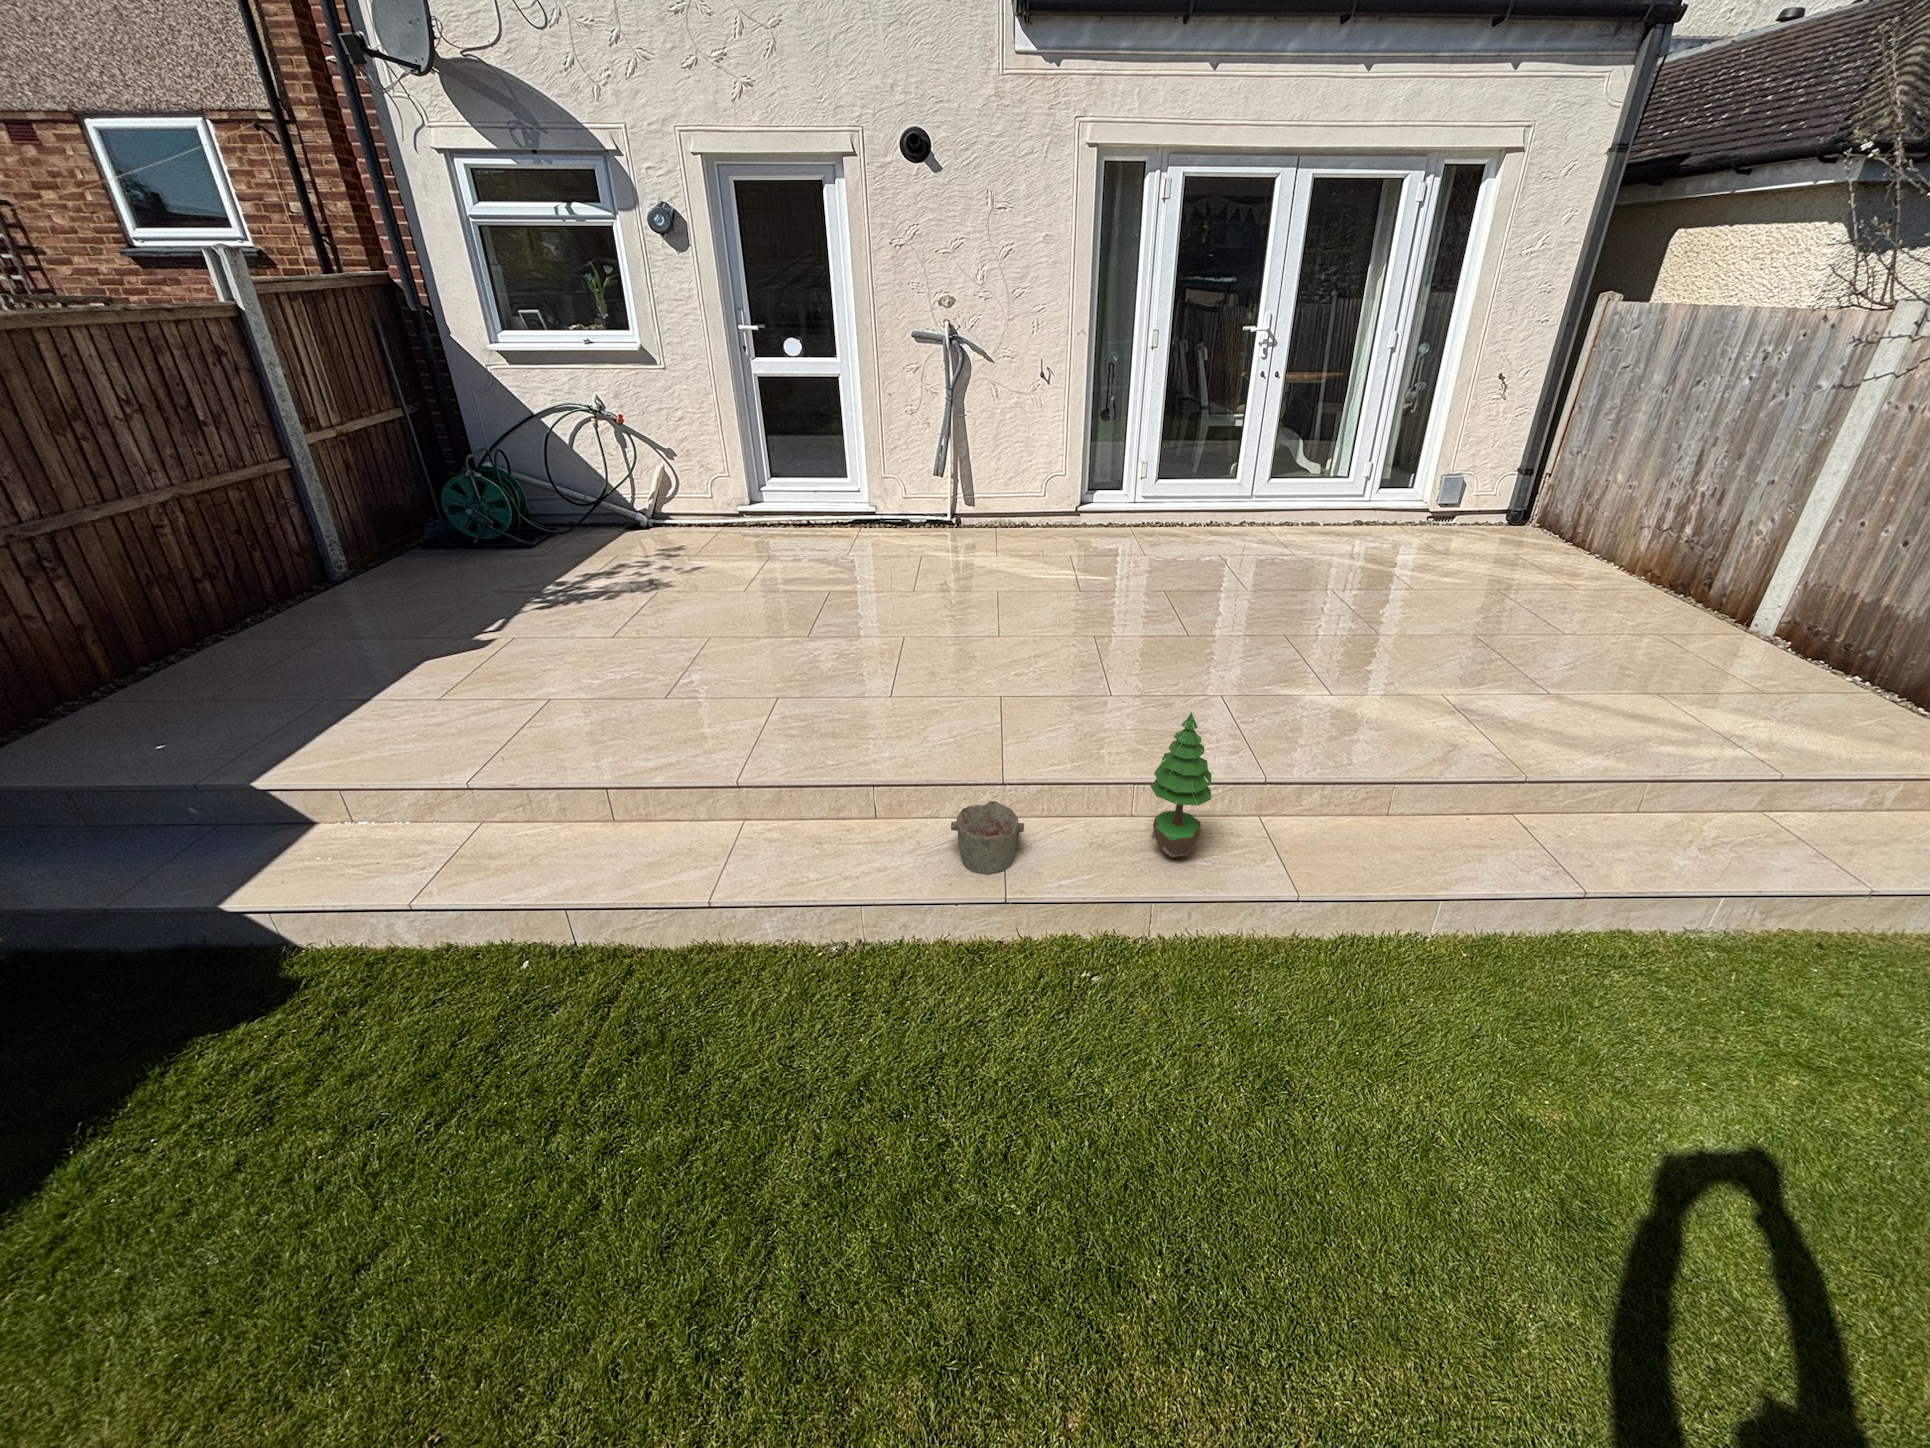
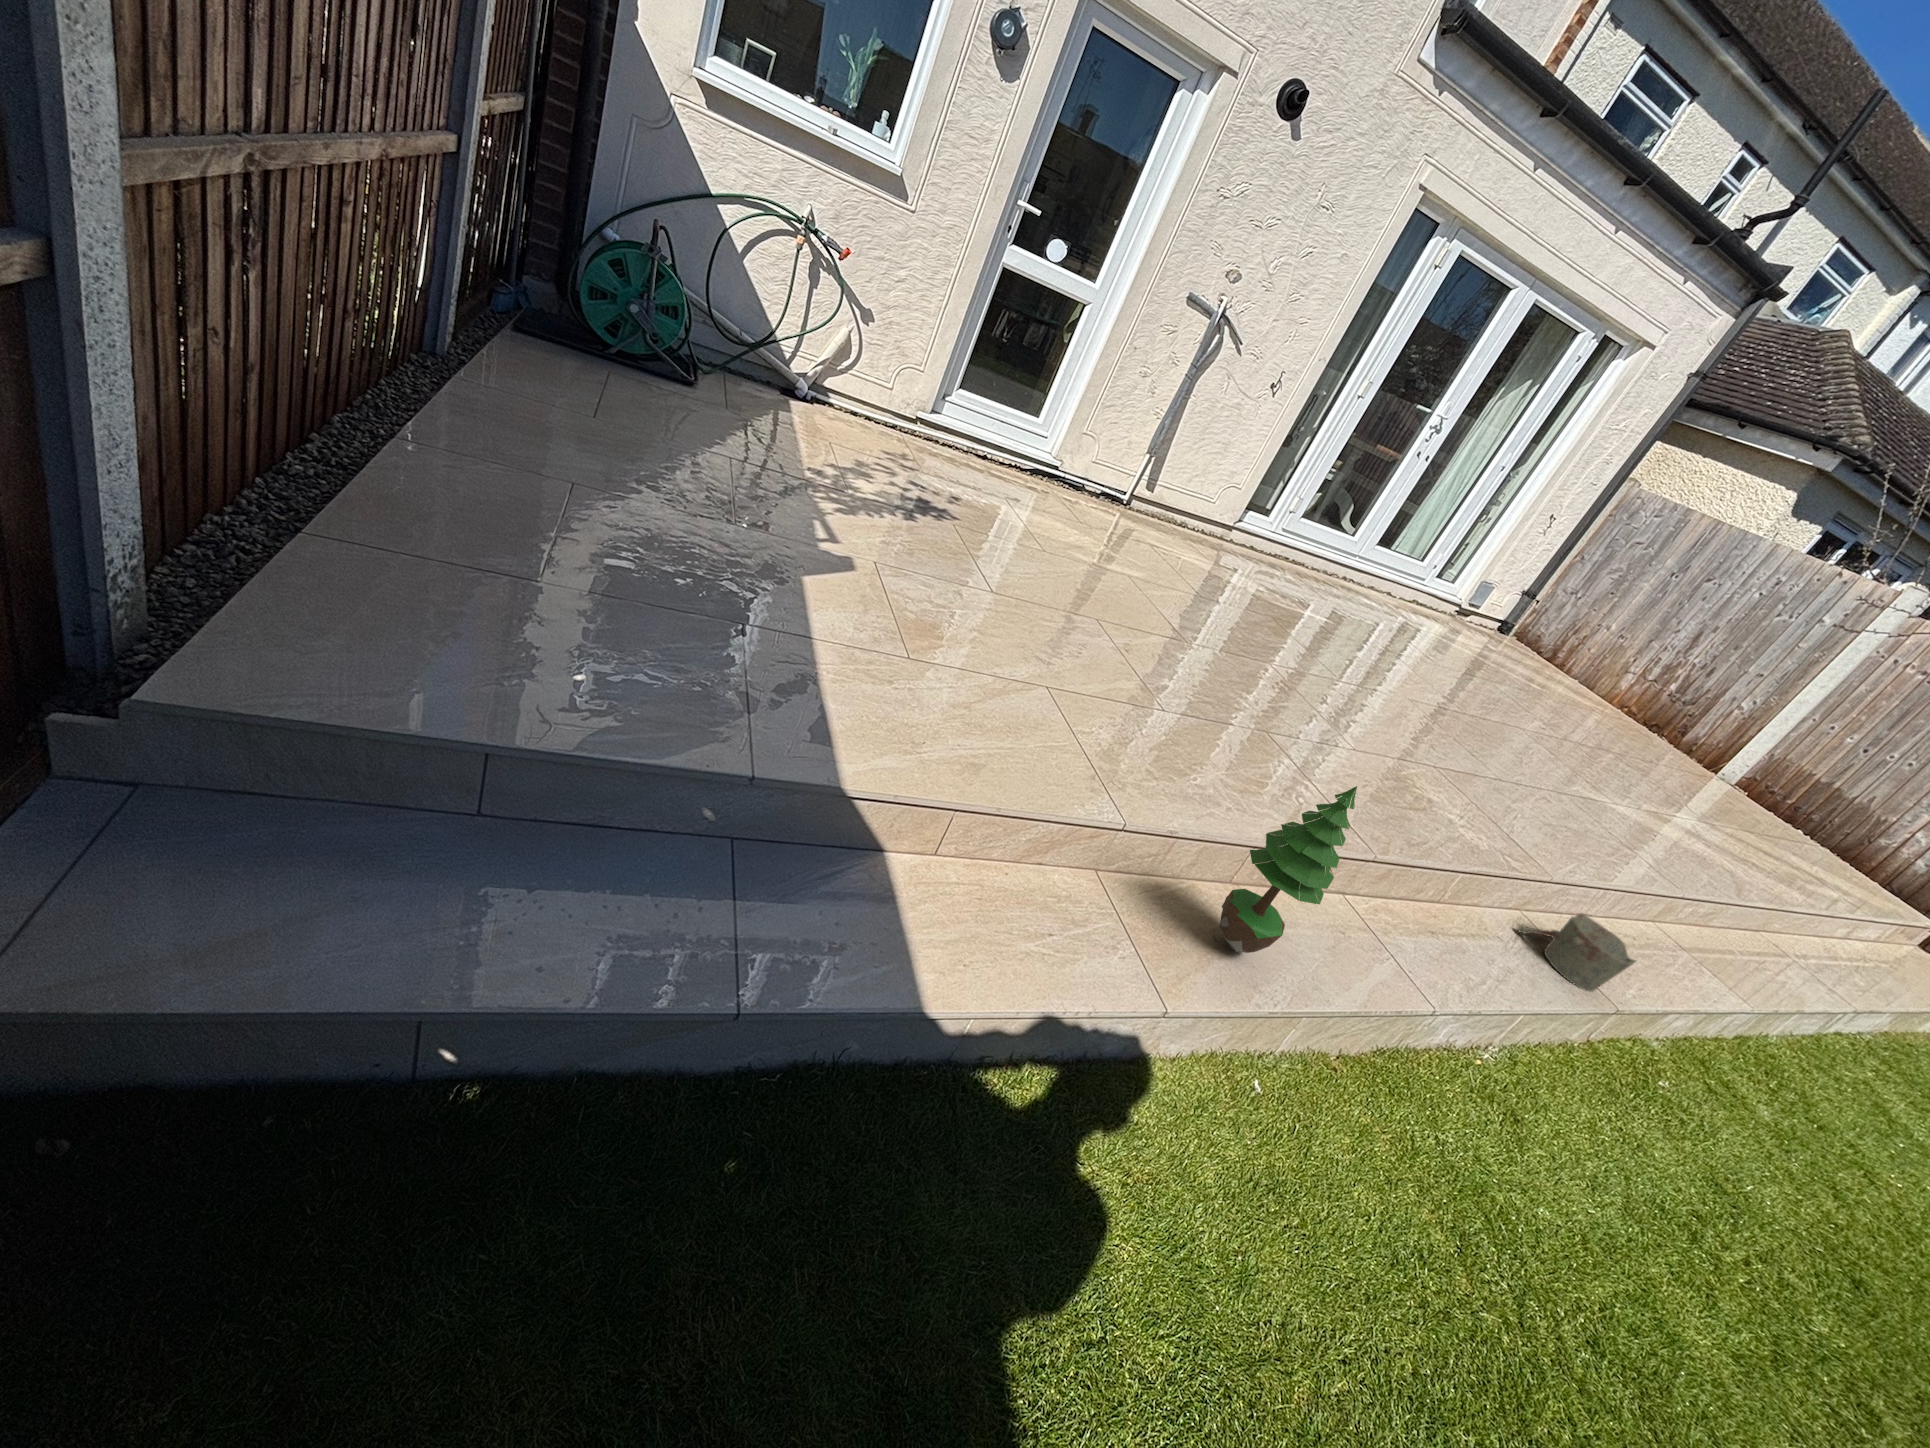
potted tree: present [1150,712,1211,857] -> present [1219,786,1357,953]

